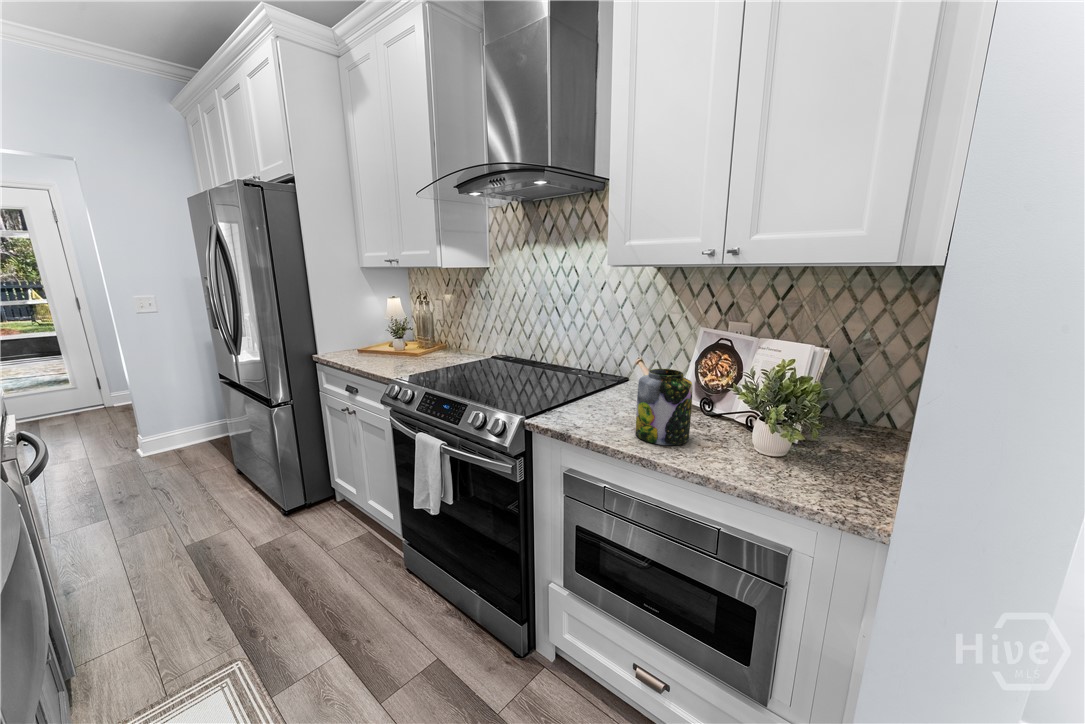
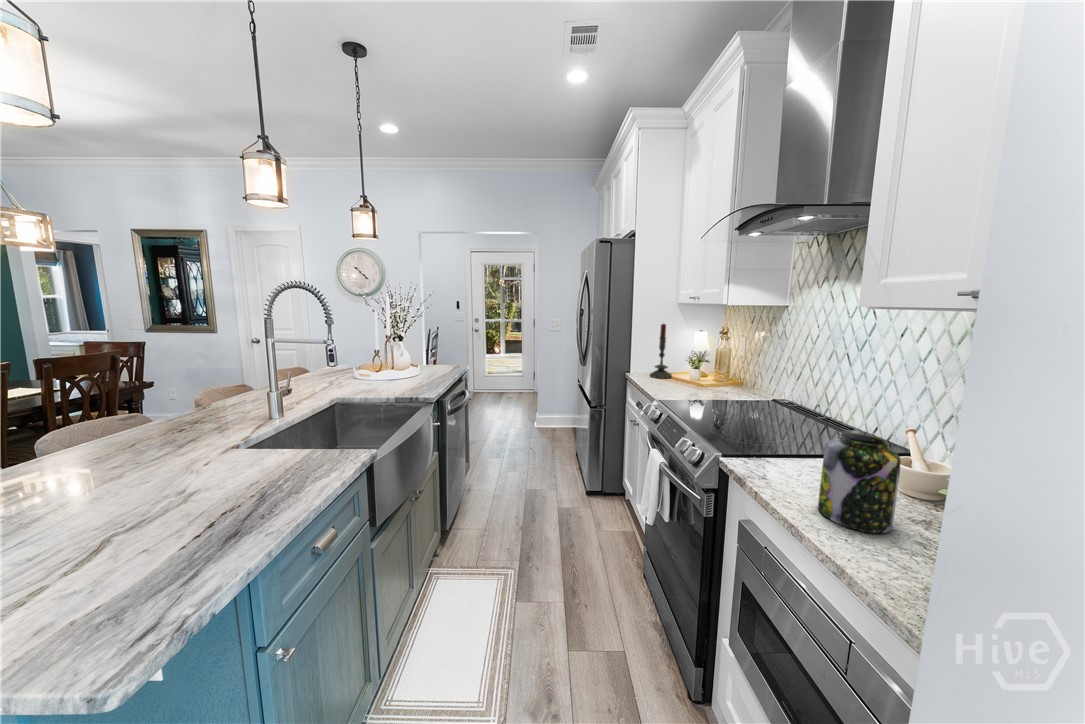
candle: none [350,292,375,356] -> present [650,324,672,379]

